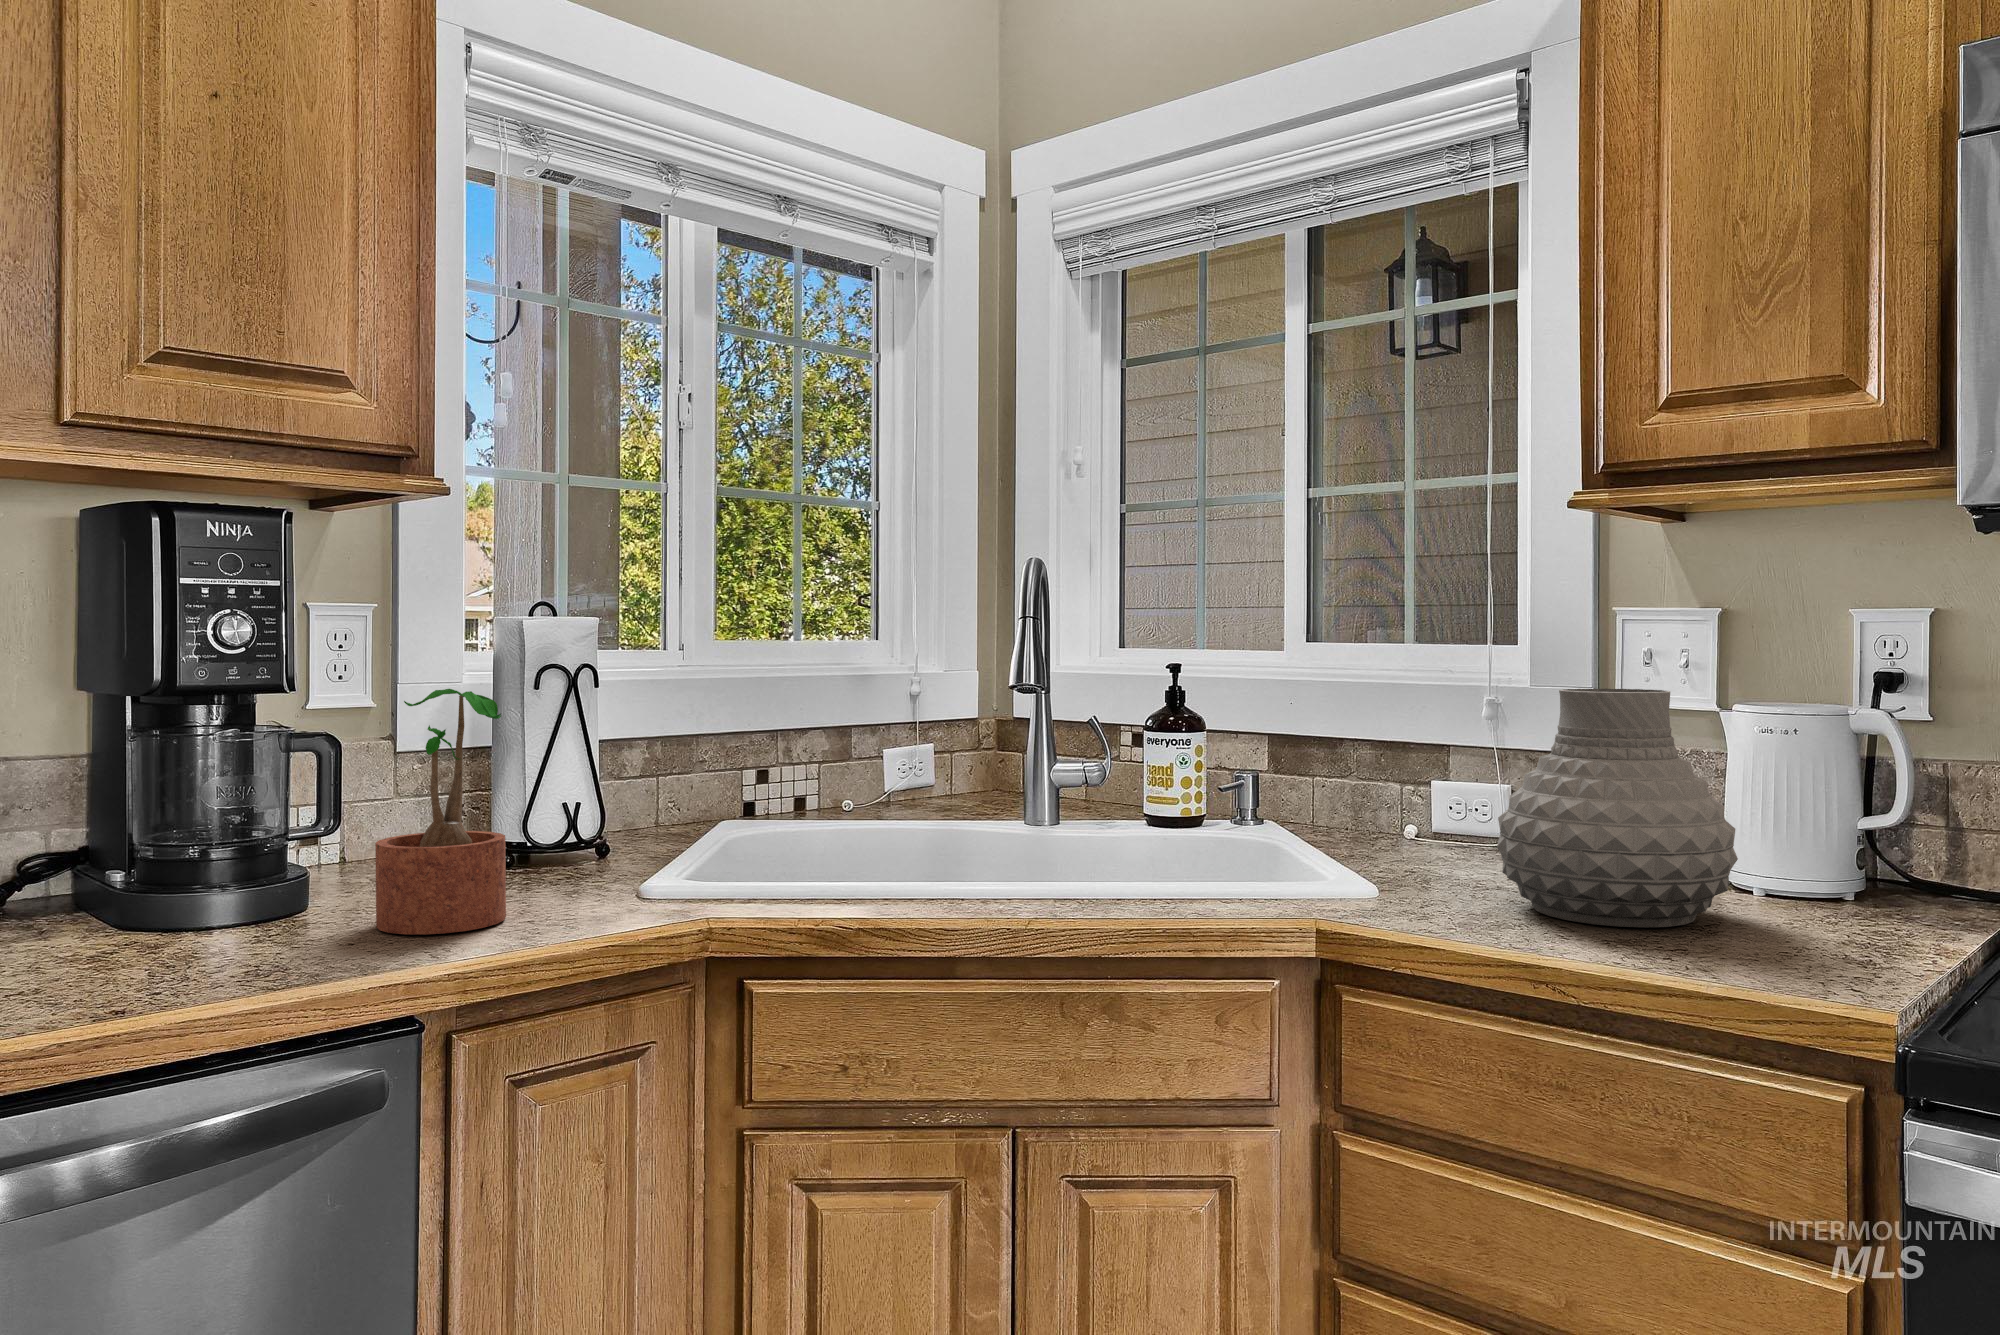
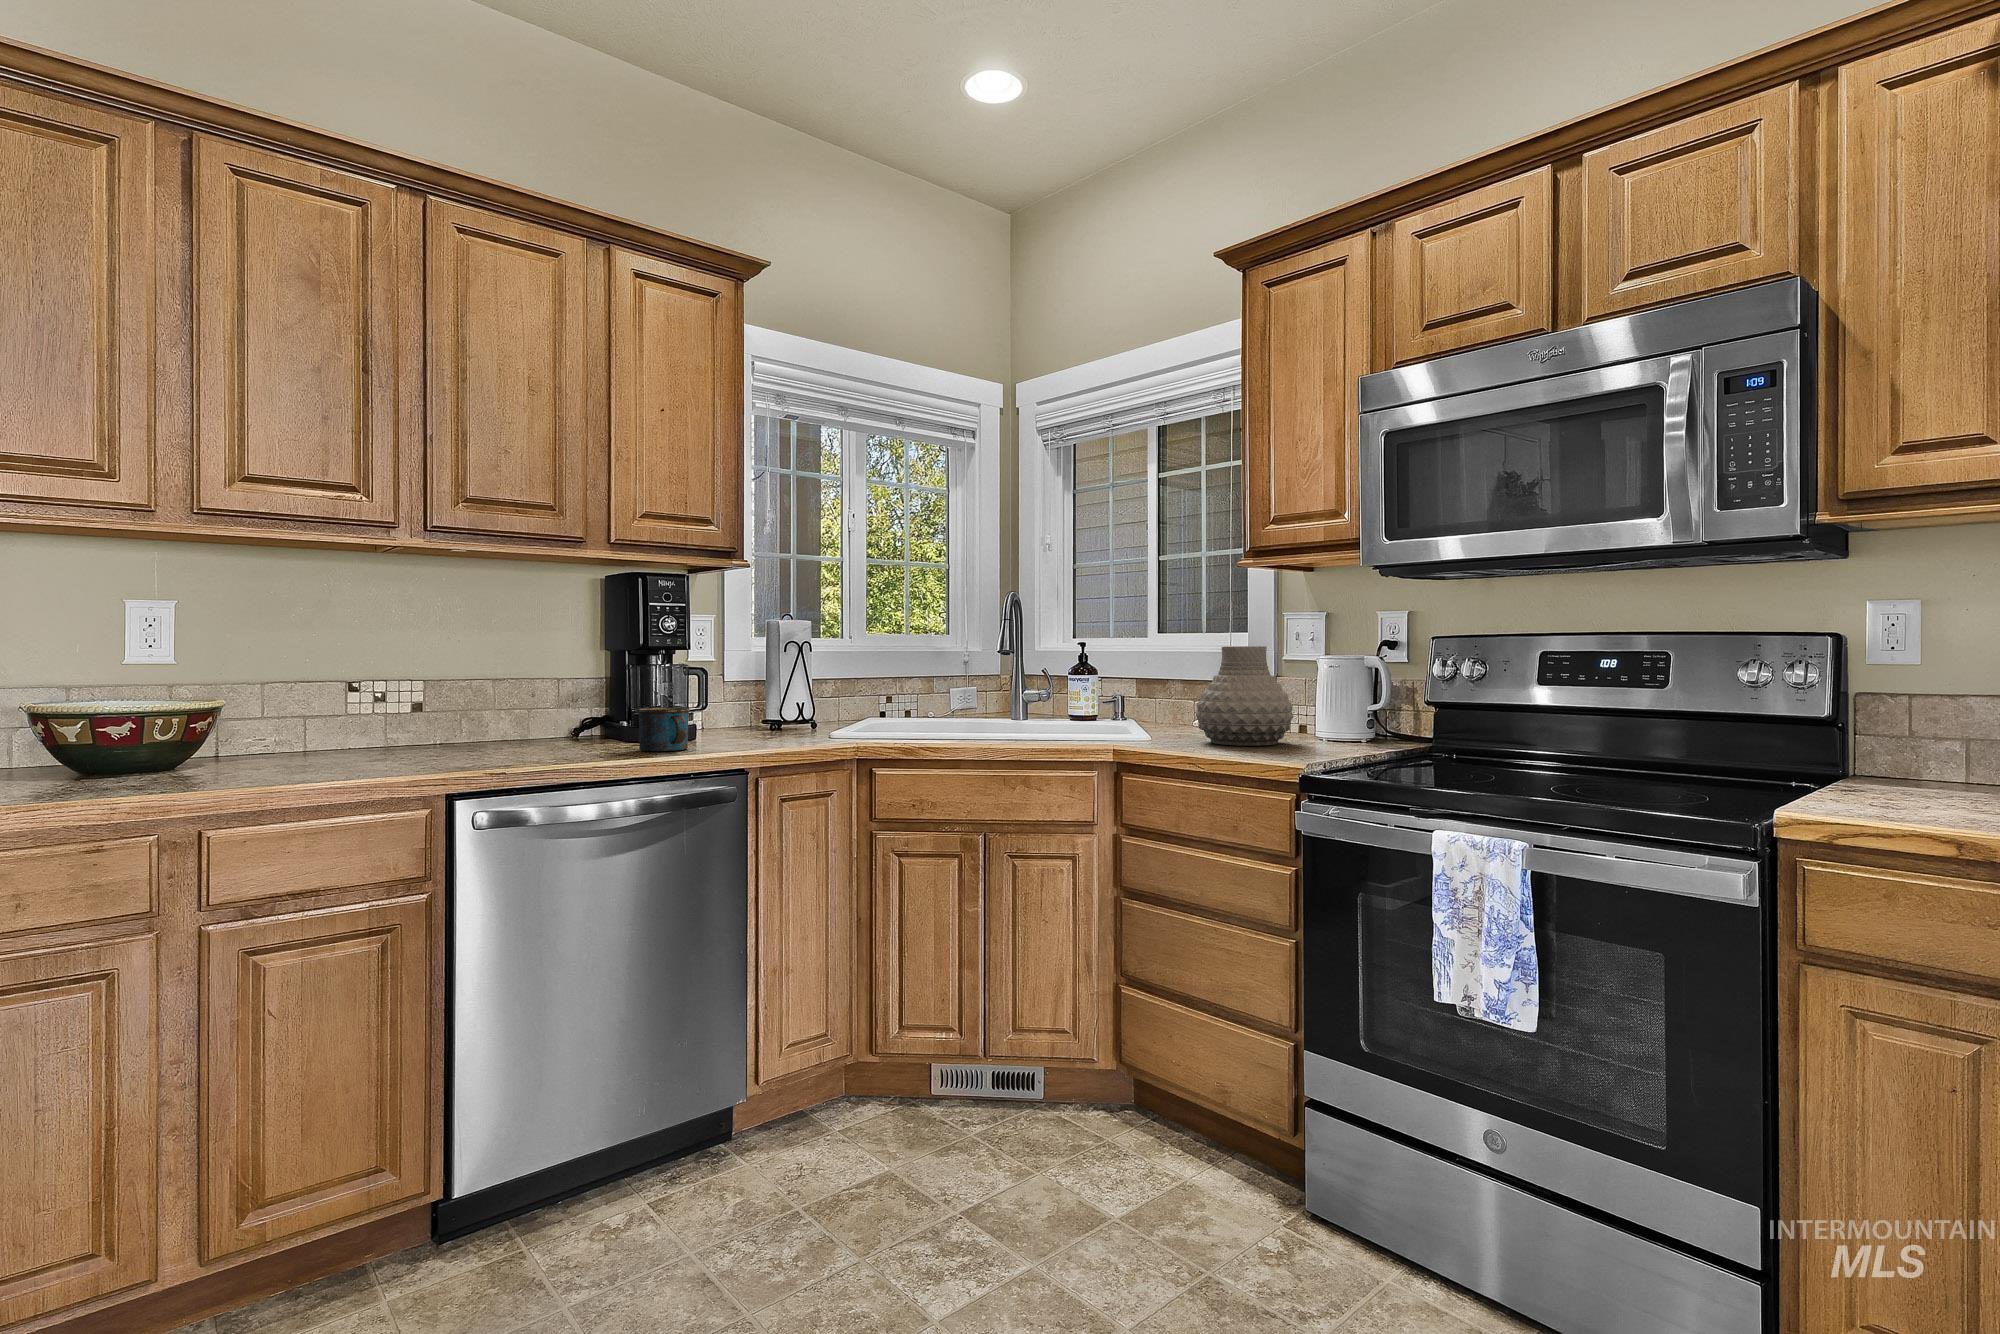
potted plant: present [375,689,506,934] -> none [726,647,777,744]
mug: none [111,849,267,980] -> present [637,707,690,751]

